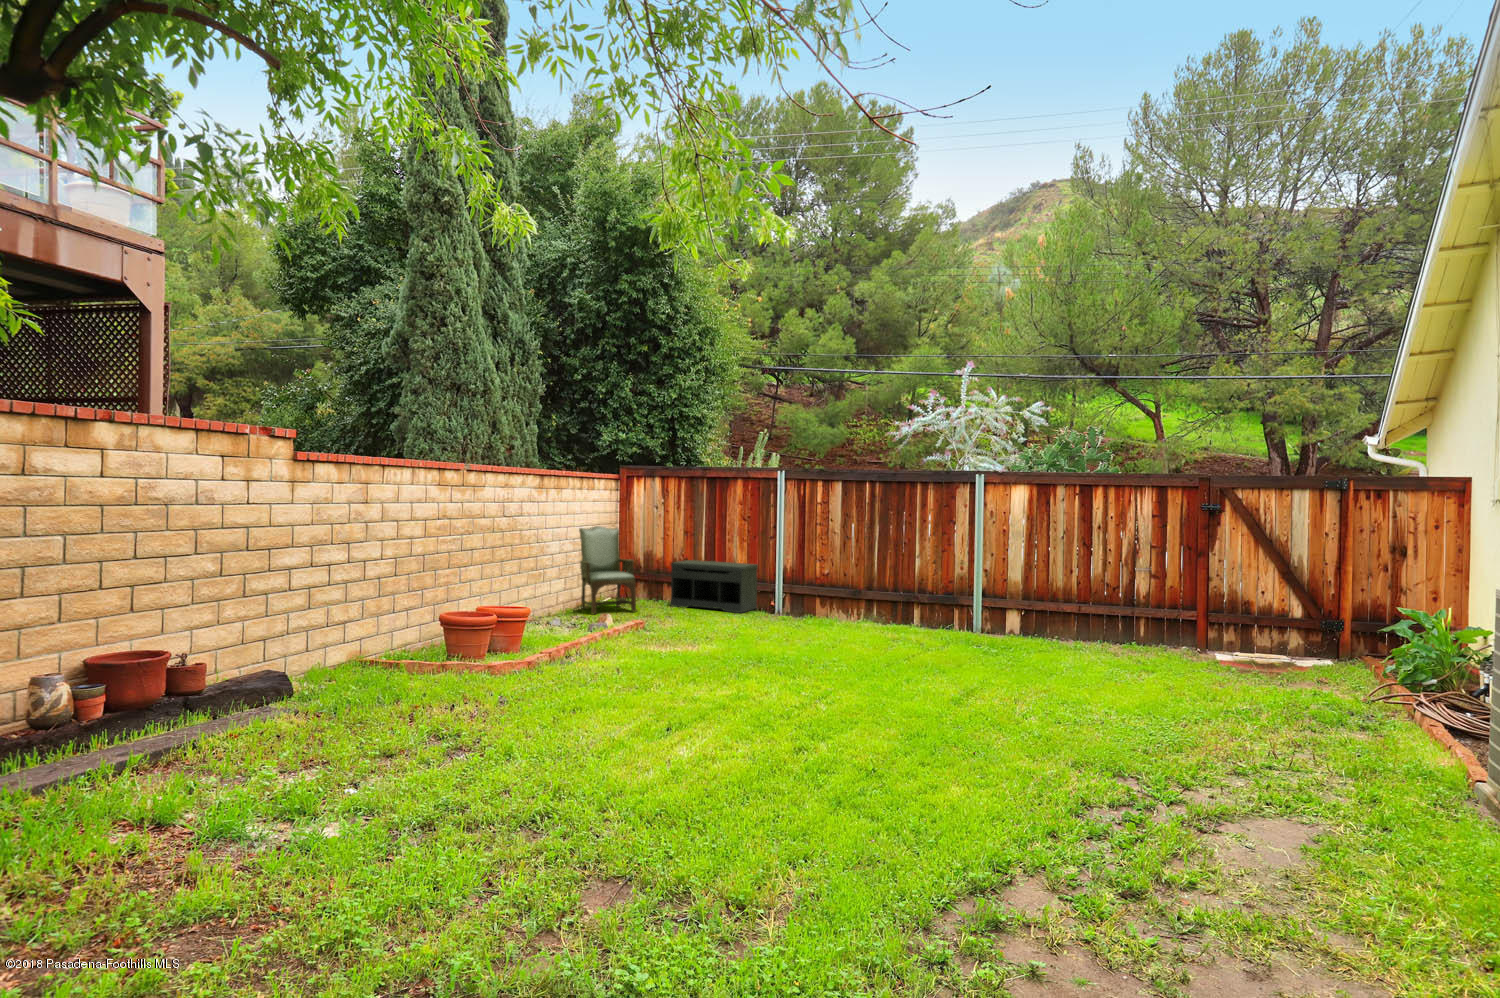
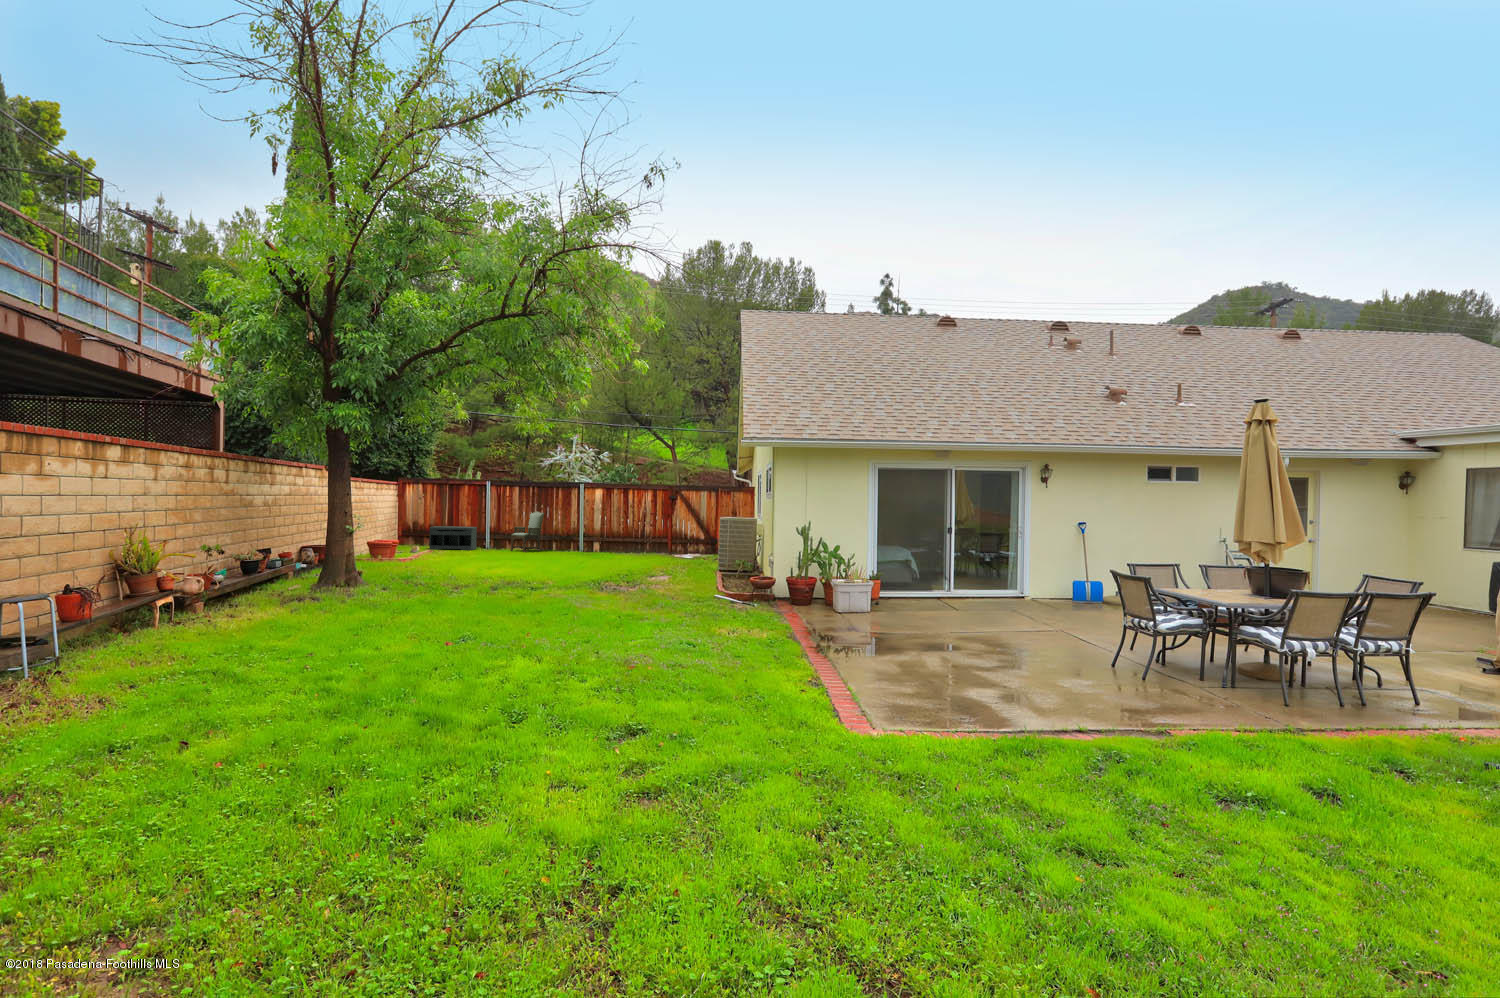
armchair: present [579,526,637,614] -> present [511,511,544,552]

